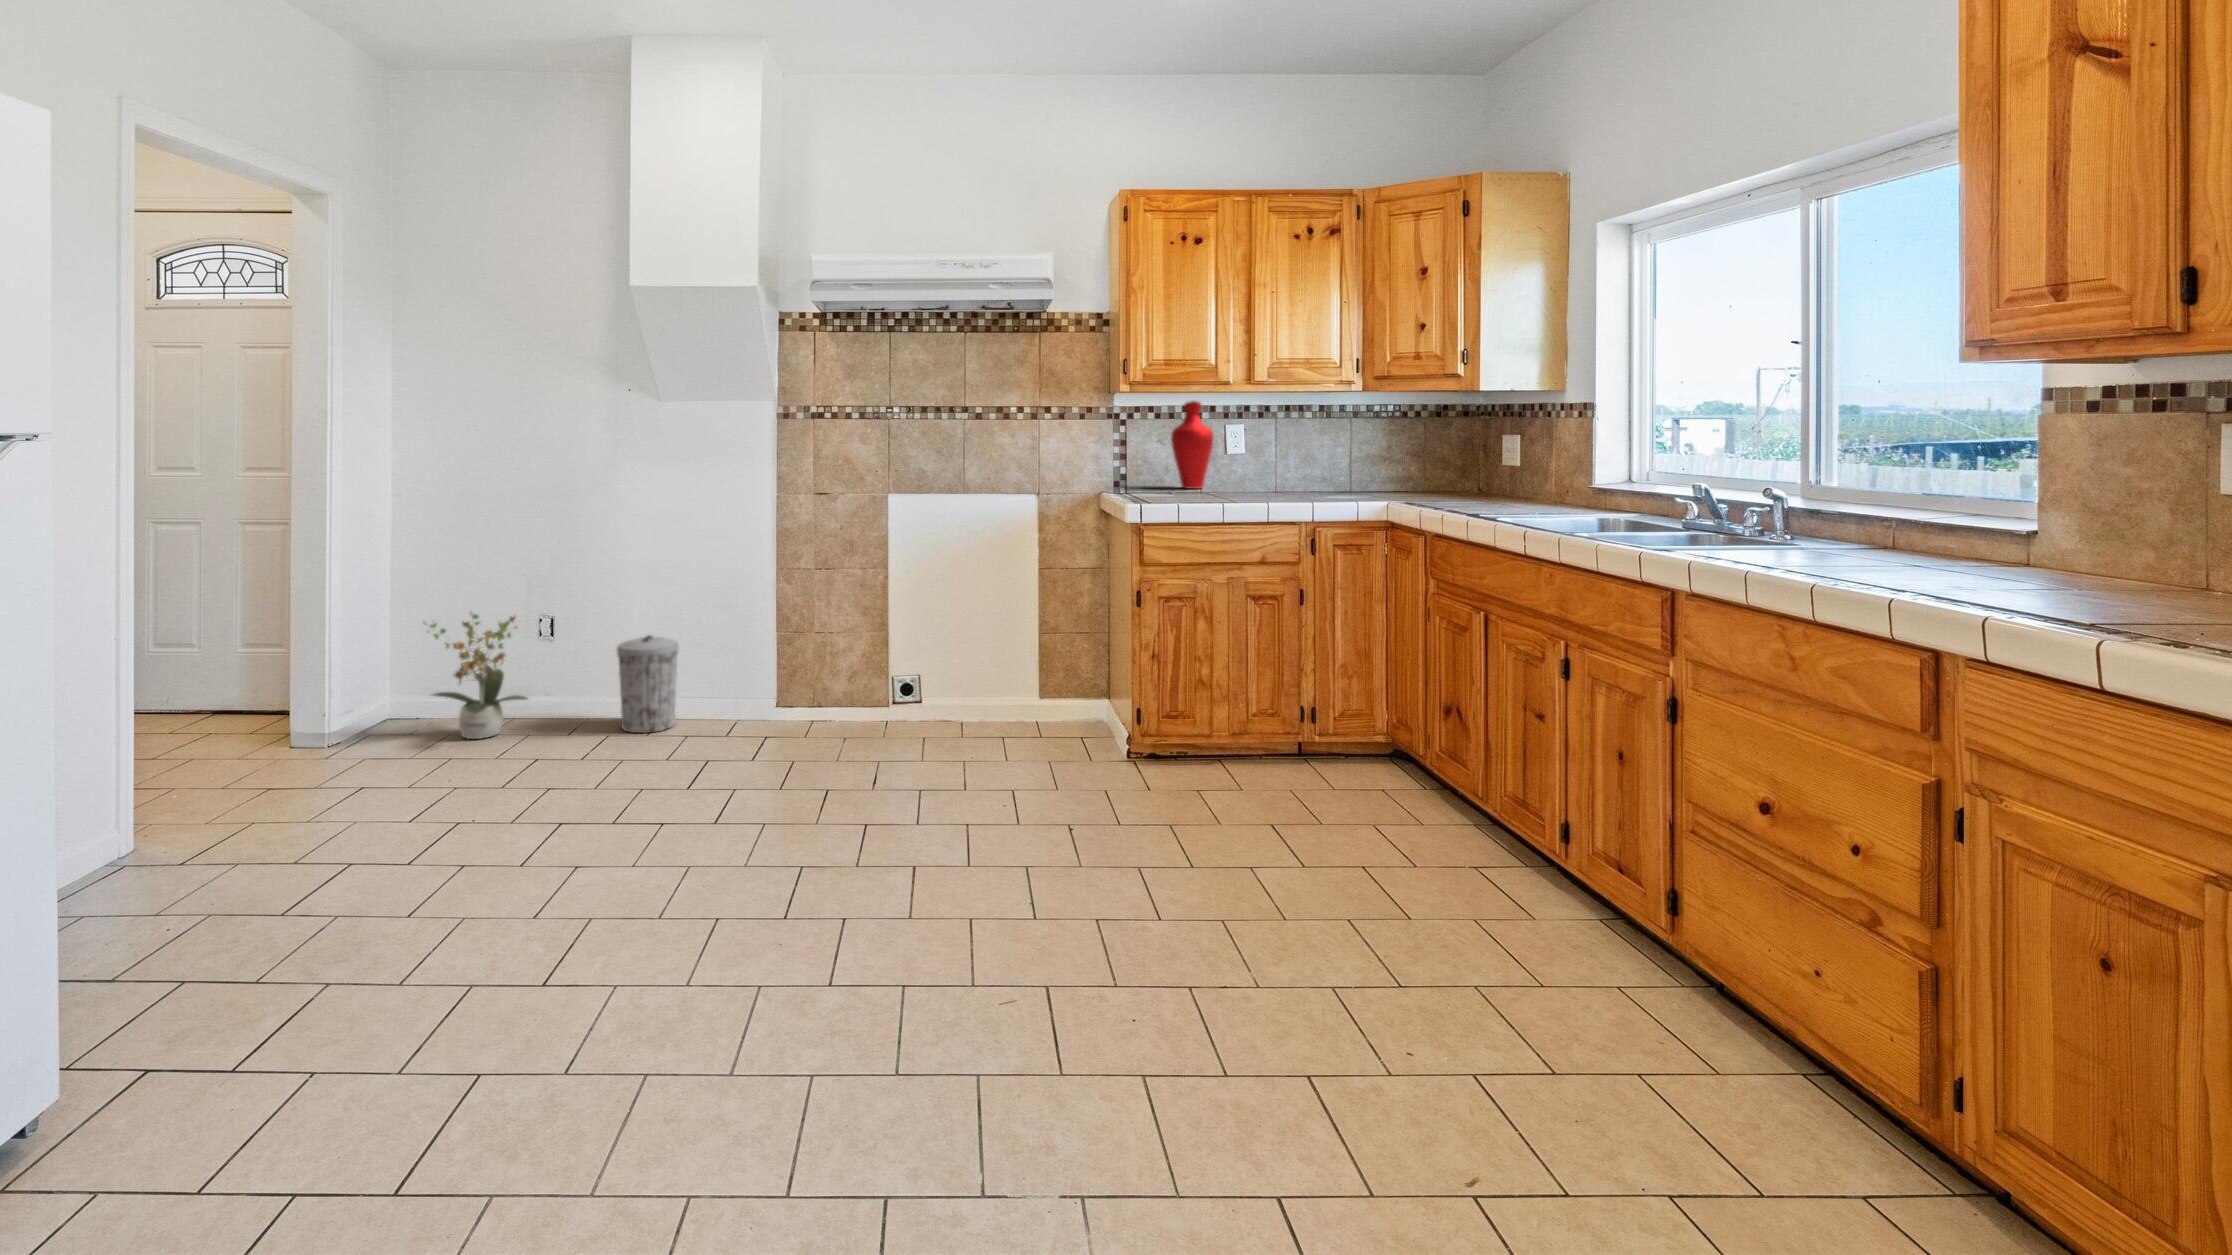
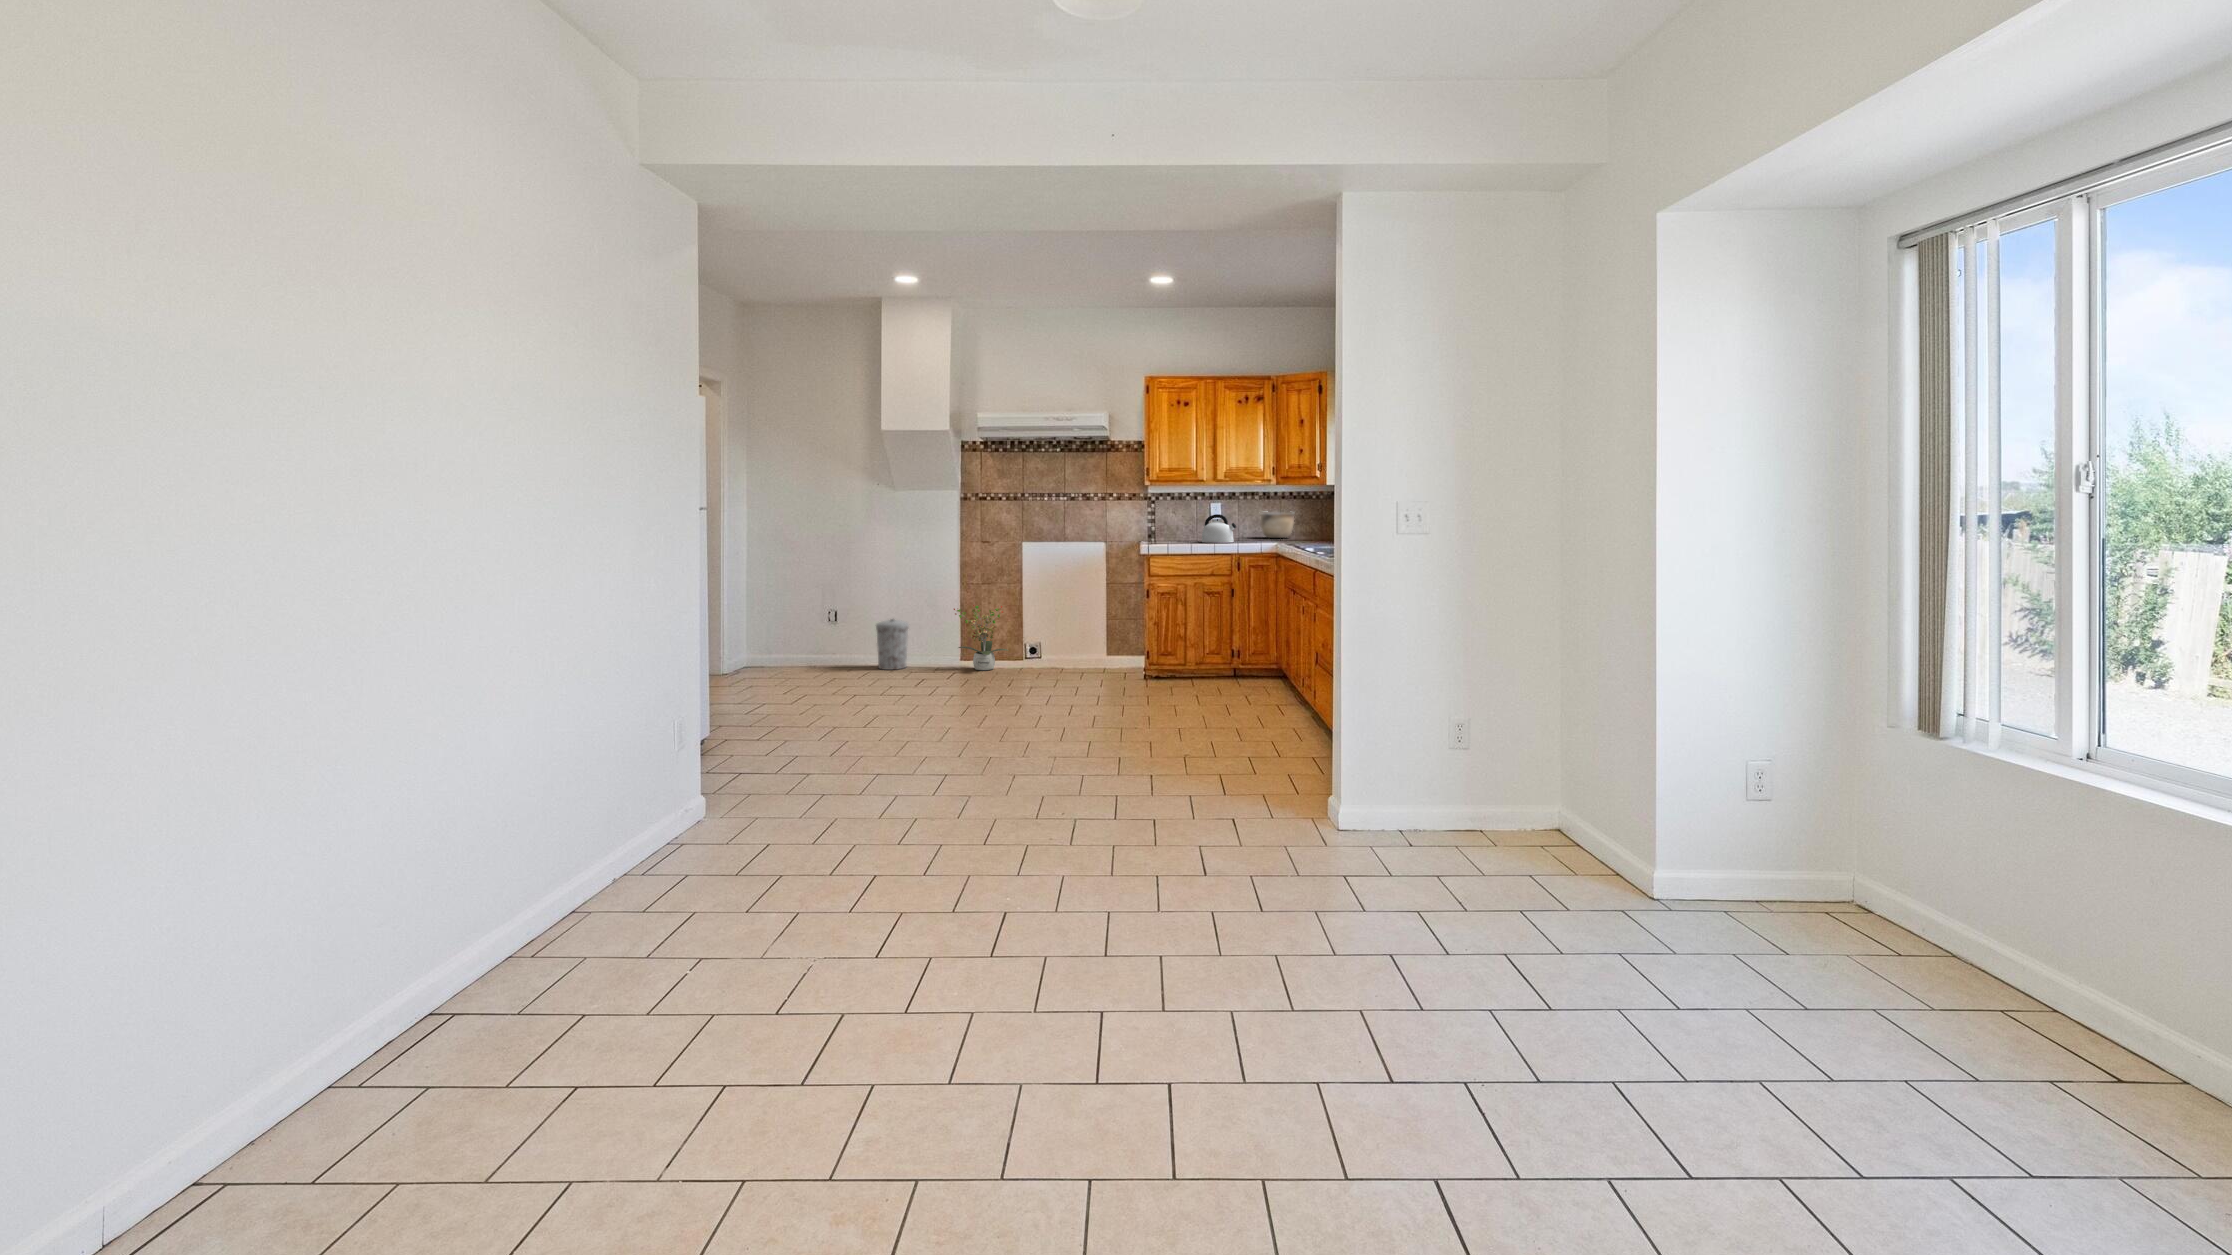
vase: present [1171,401,1214,489] -> none [1179,487,1202,539]
bowl: none [1314,438,1381,487] -> present [1260,512,1294,538]
kettle: none [1228,446,1298,500] -> present [1202,514,1236,543]
potted plant: present [430,614,527,739] -> present [954,605,1008,670]

